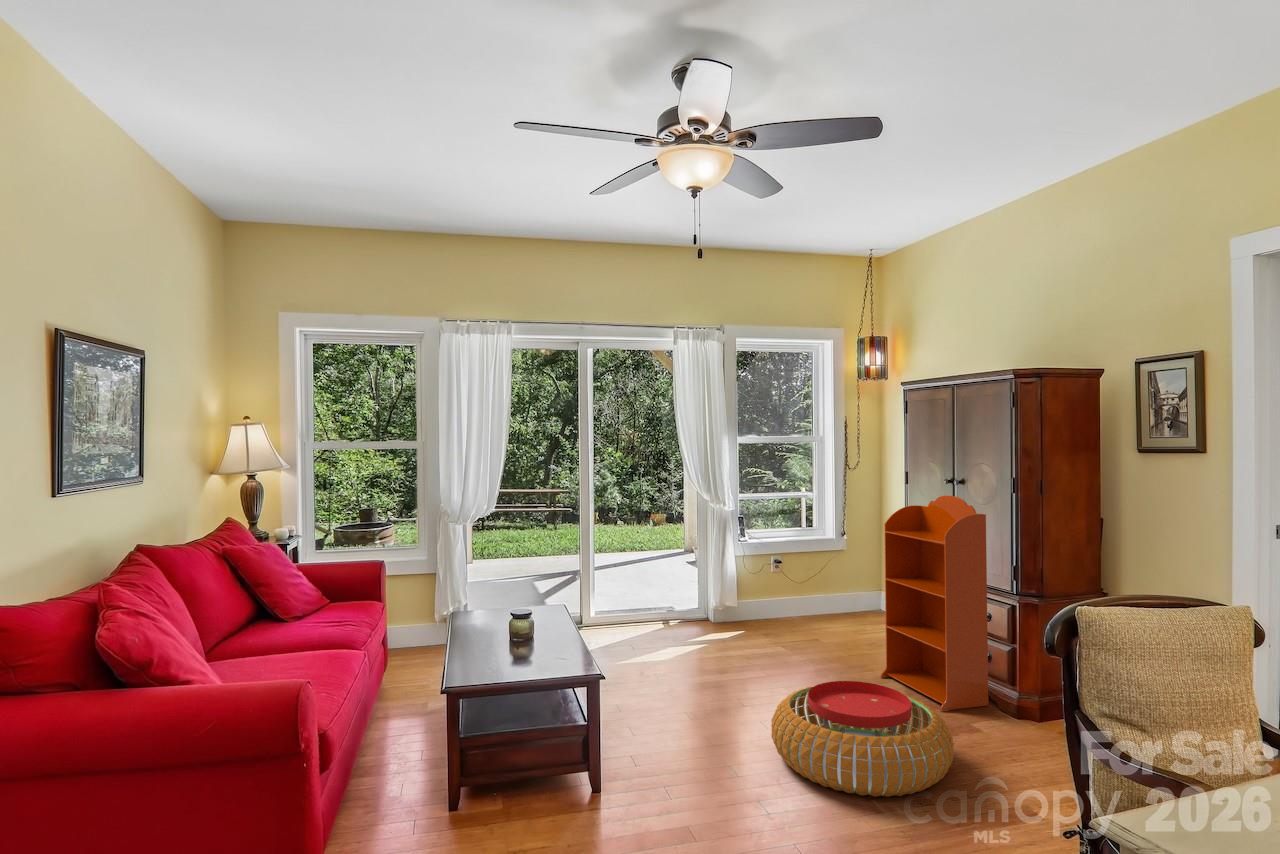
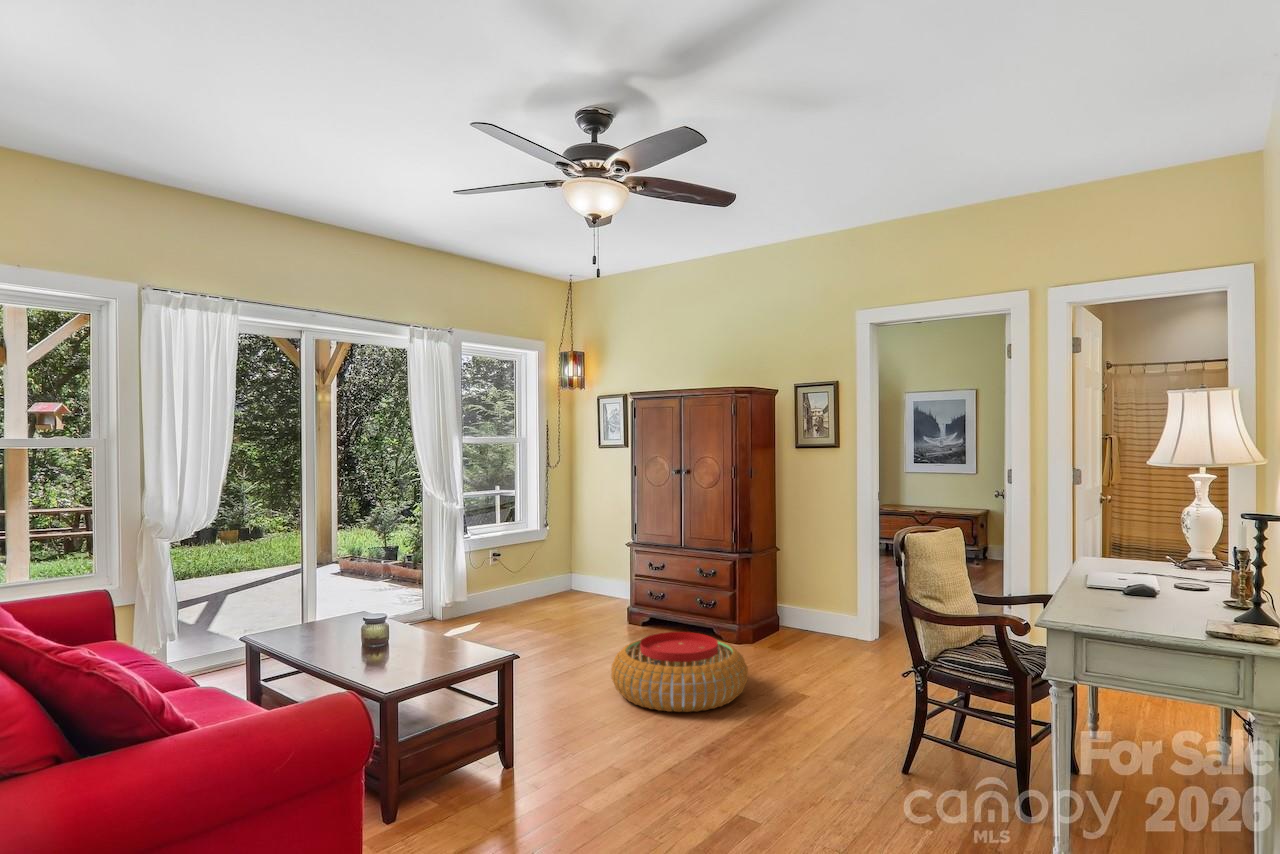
bookcase: present [881,495,989,711] -> none [629,483,715,649]

